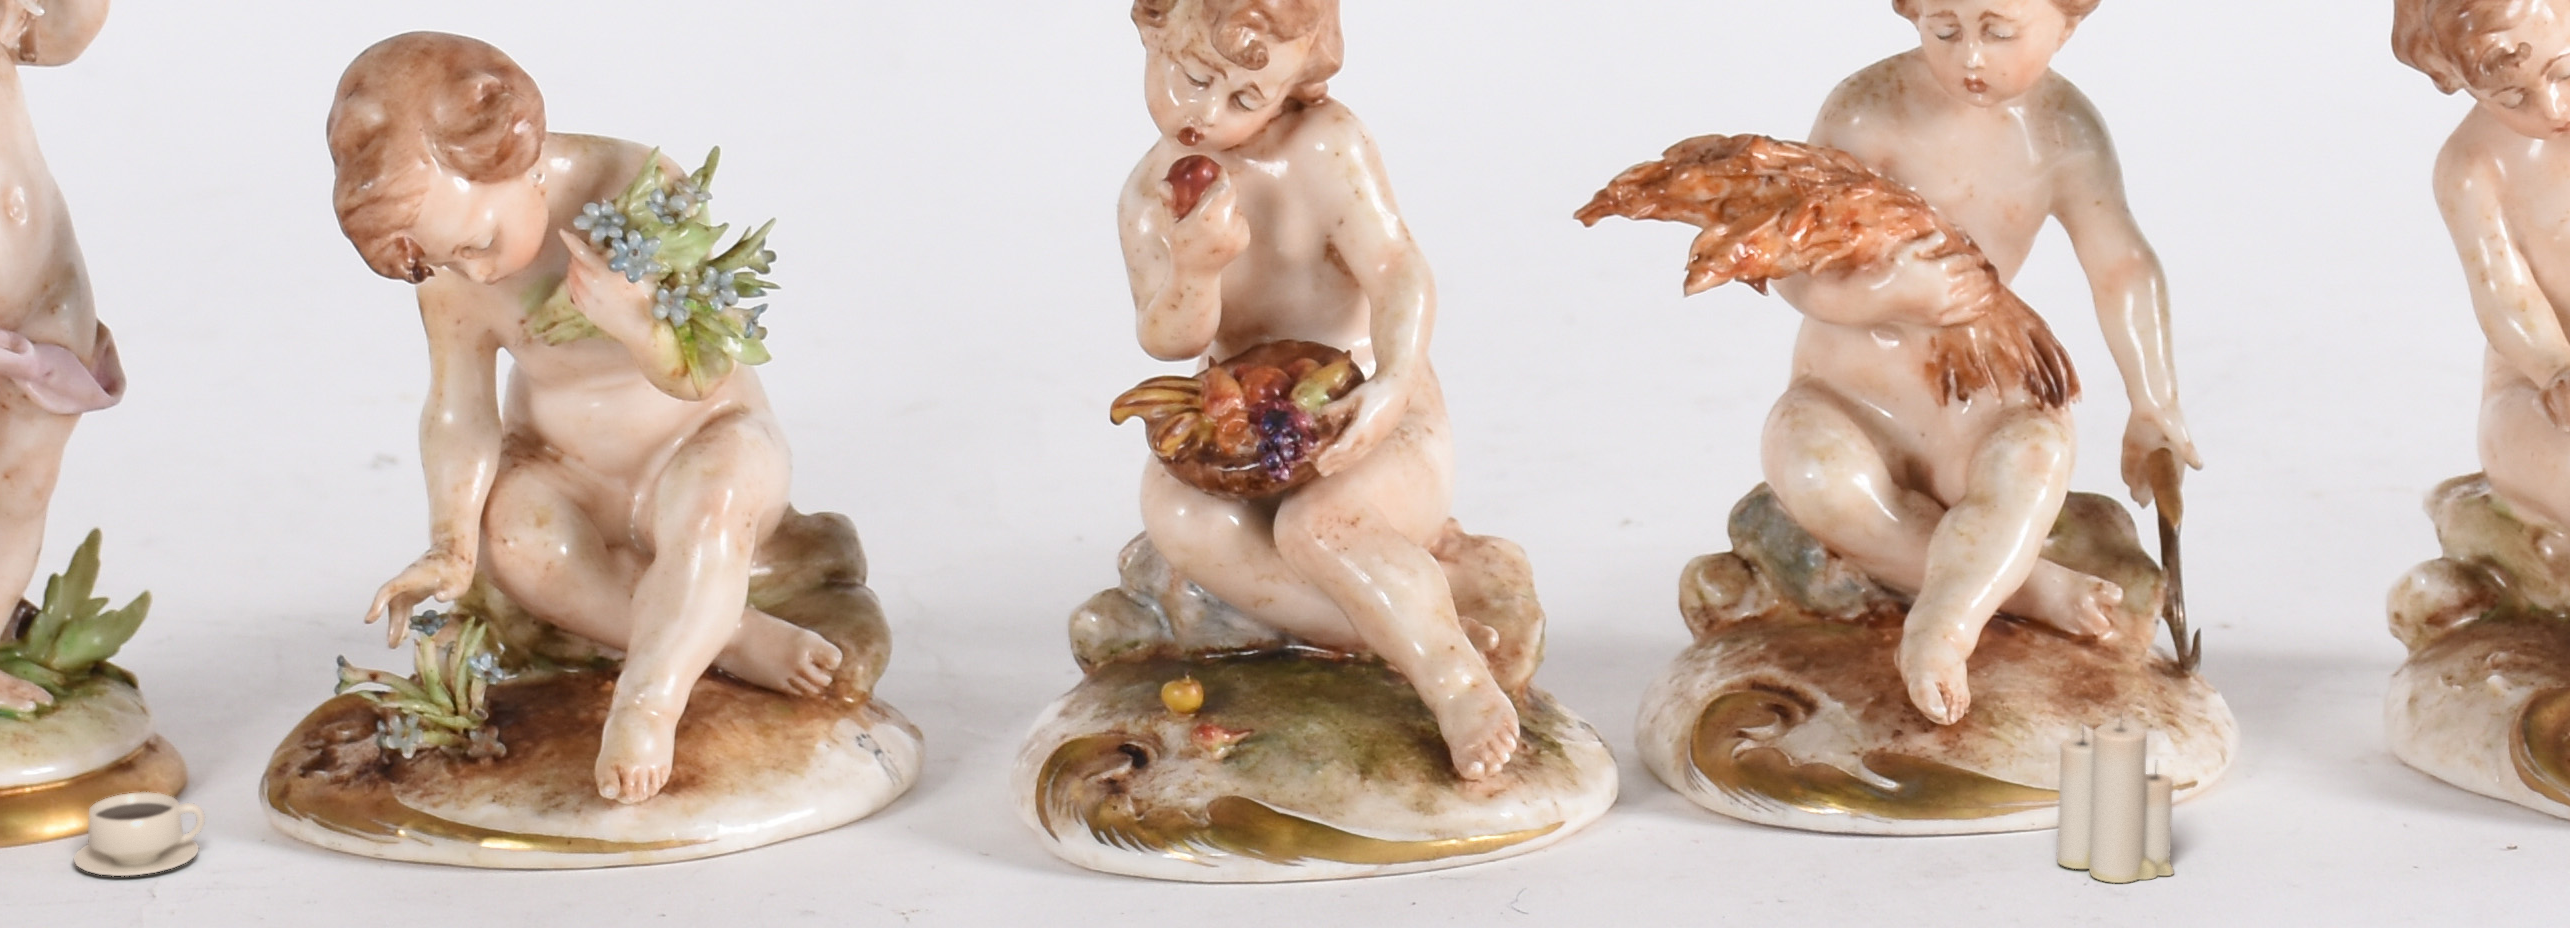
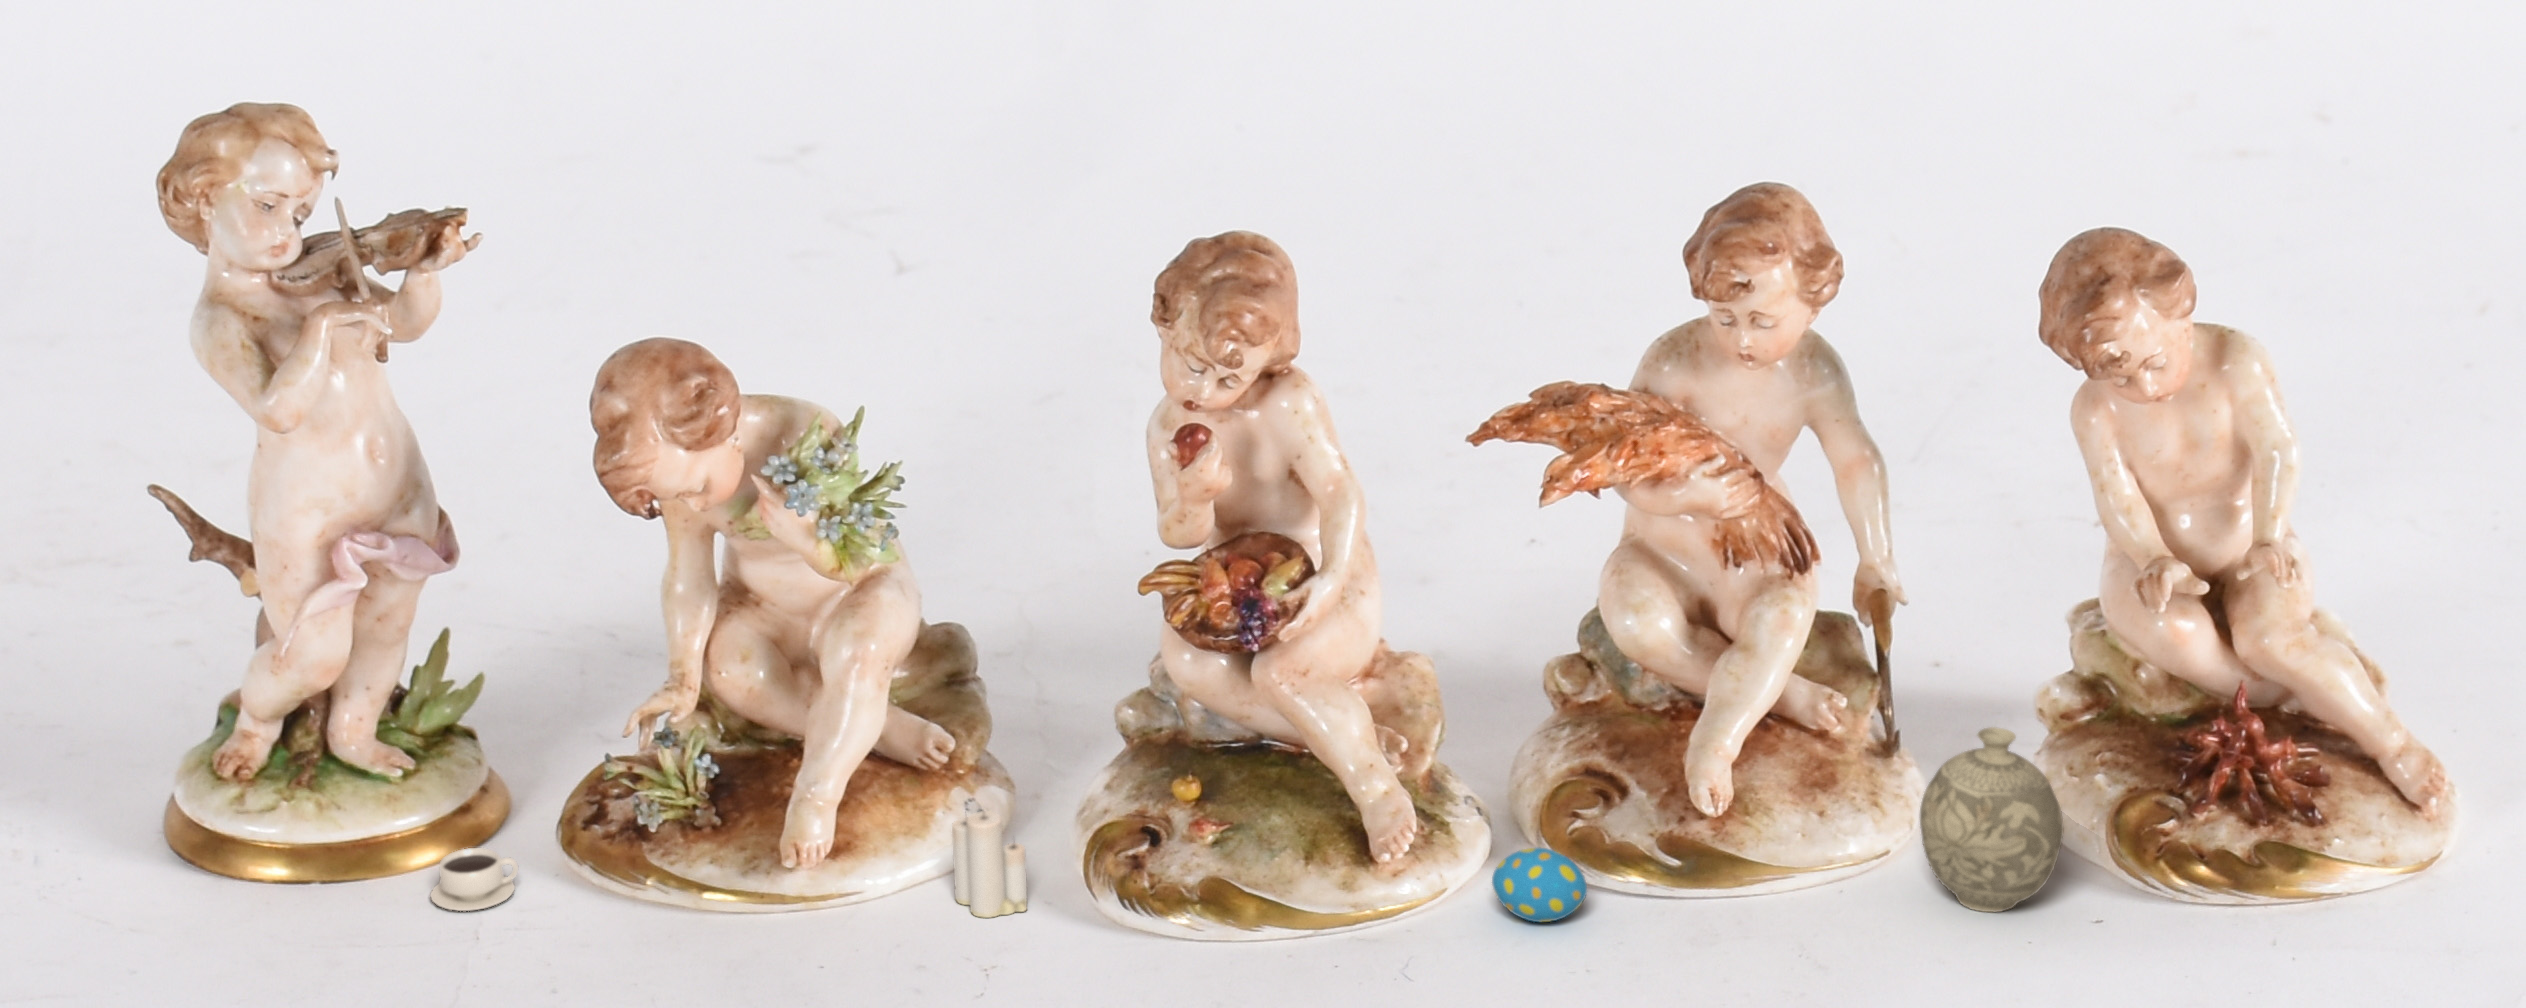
decorative vase: none [2247,582,2456,853] -> present [1920,727,2064,912]
candle: present [2057,722,2174,883] -> present [952,811,1027,918]
decorative egg: none [1632,763,1771,872] -> present [1492,848,1587,922]

